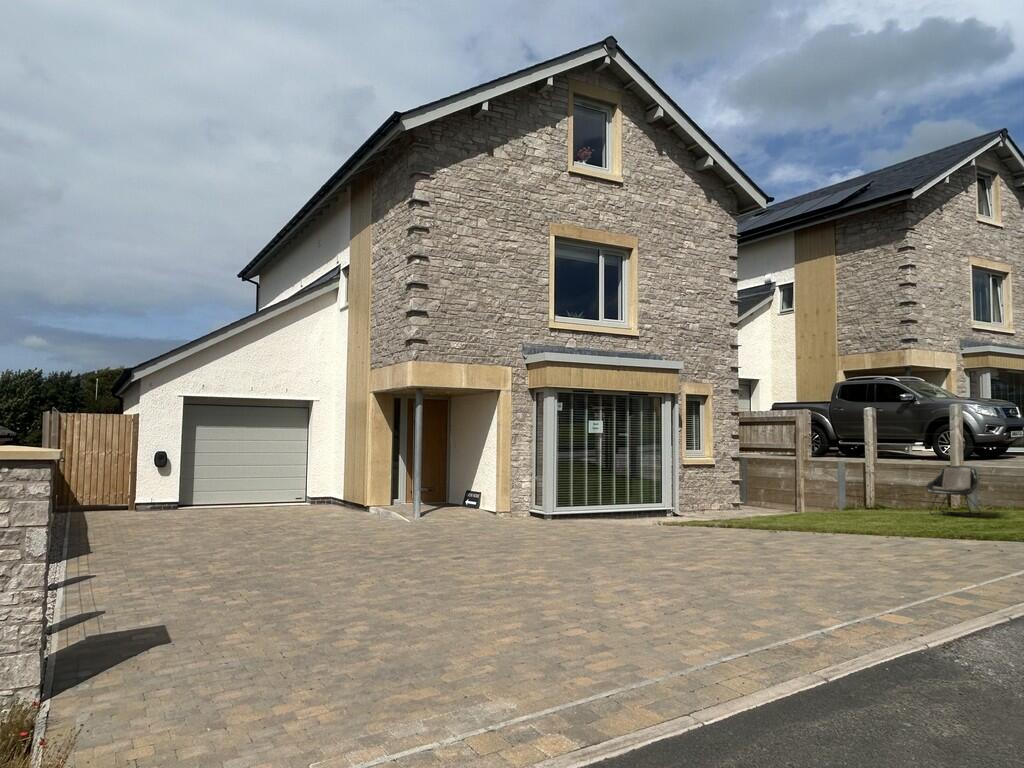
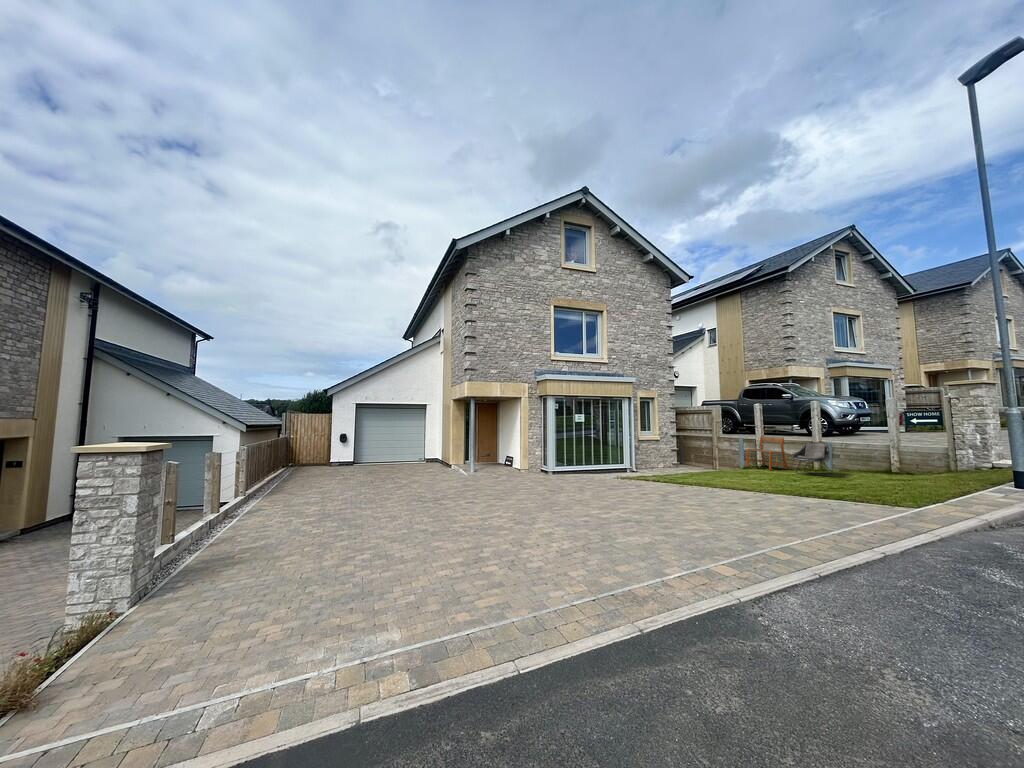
bench: none [853,458,914,510] -> present [746,436,787,470]

